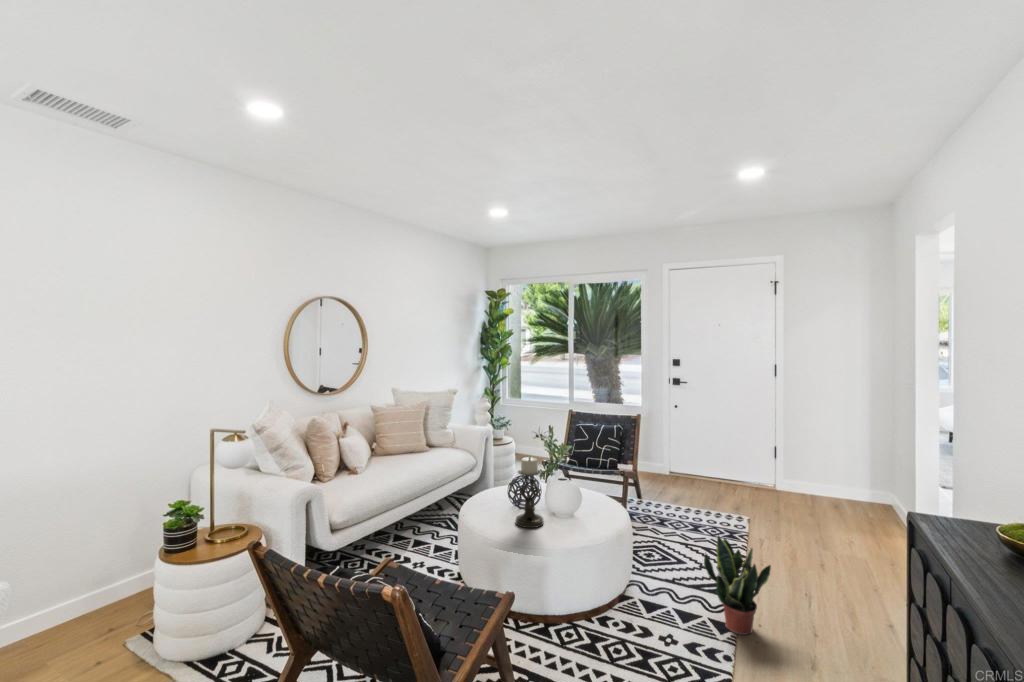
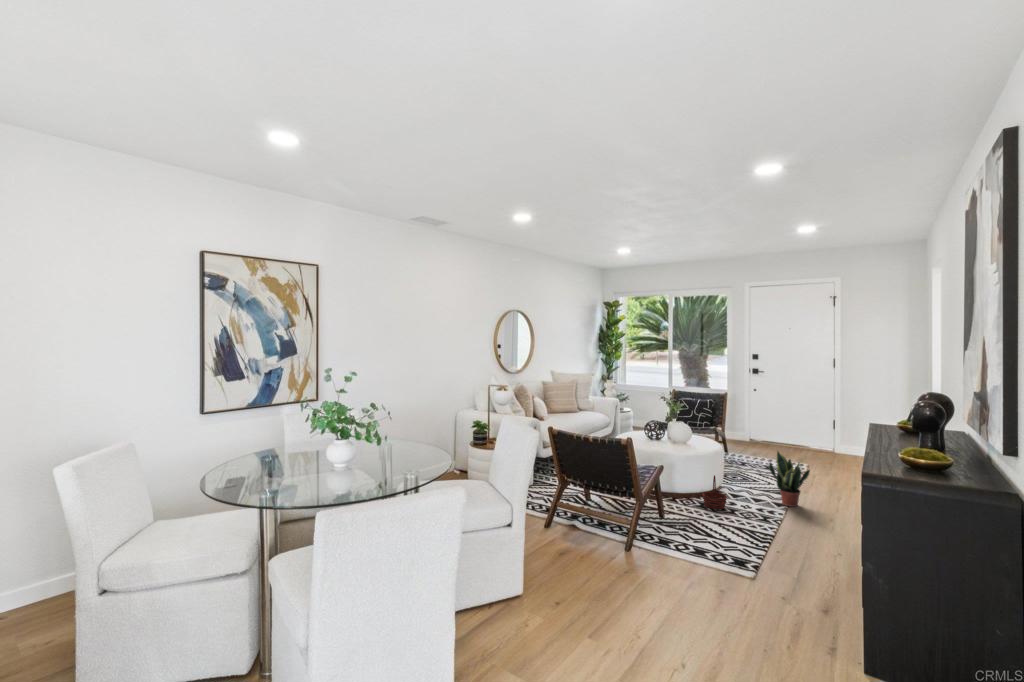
candle holder: present [515,456,544,528] -> none [654,406,671,447]
basket: none [590,590,633,658] -> present [703,475,727,509]

